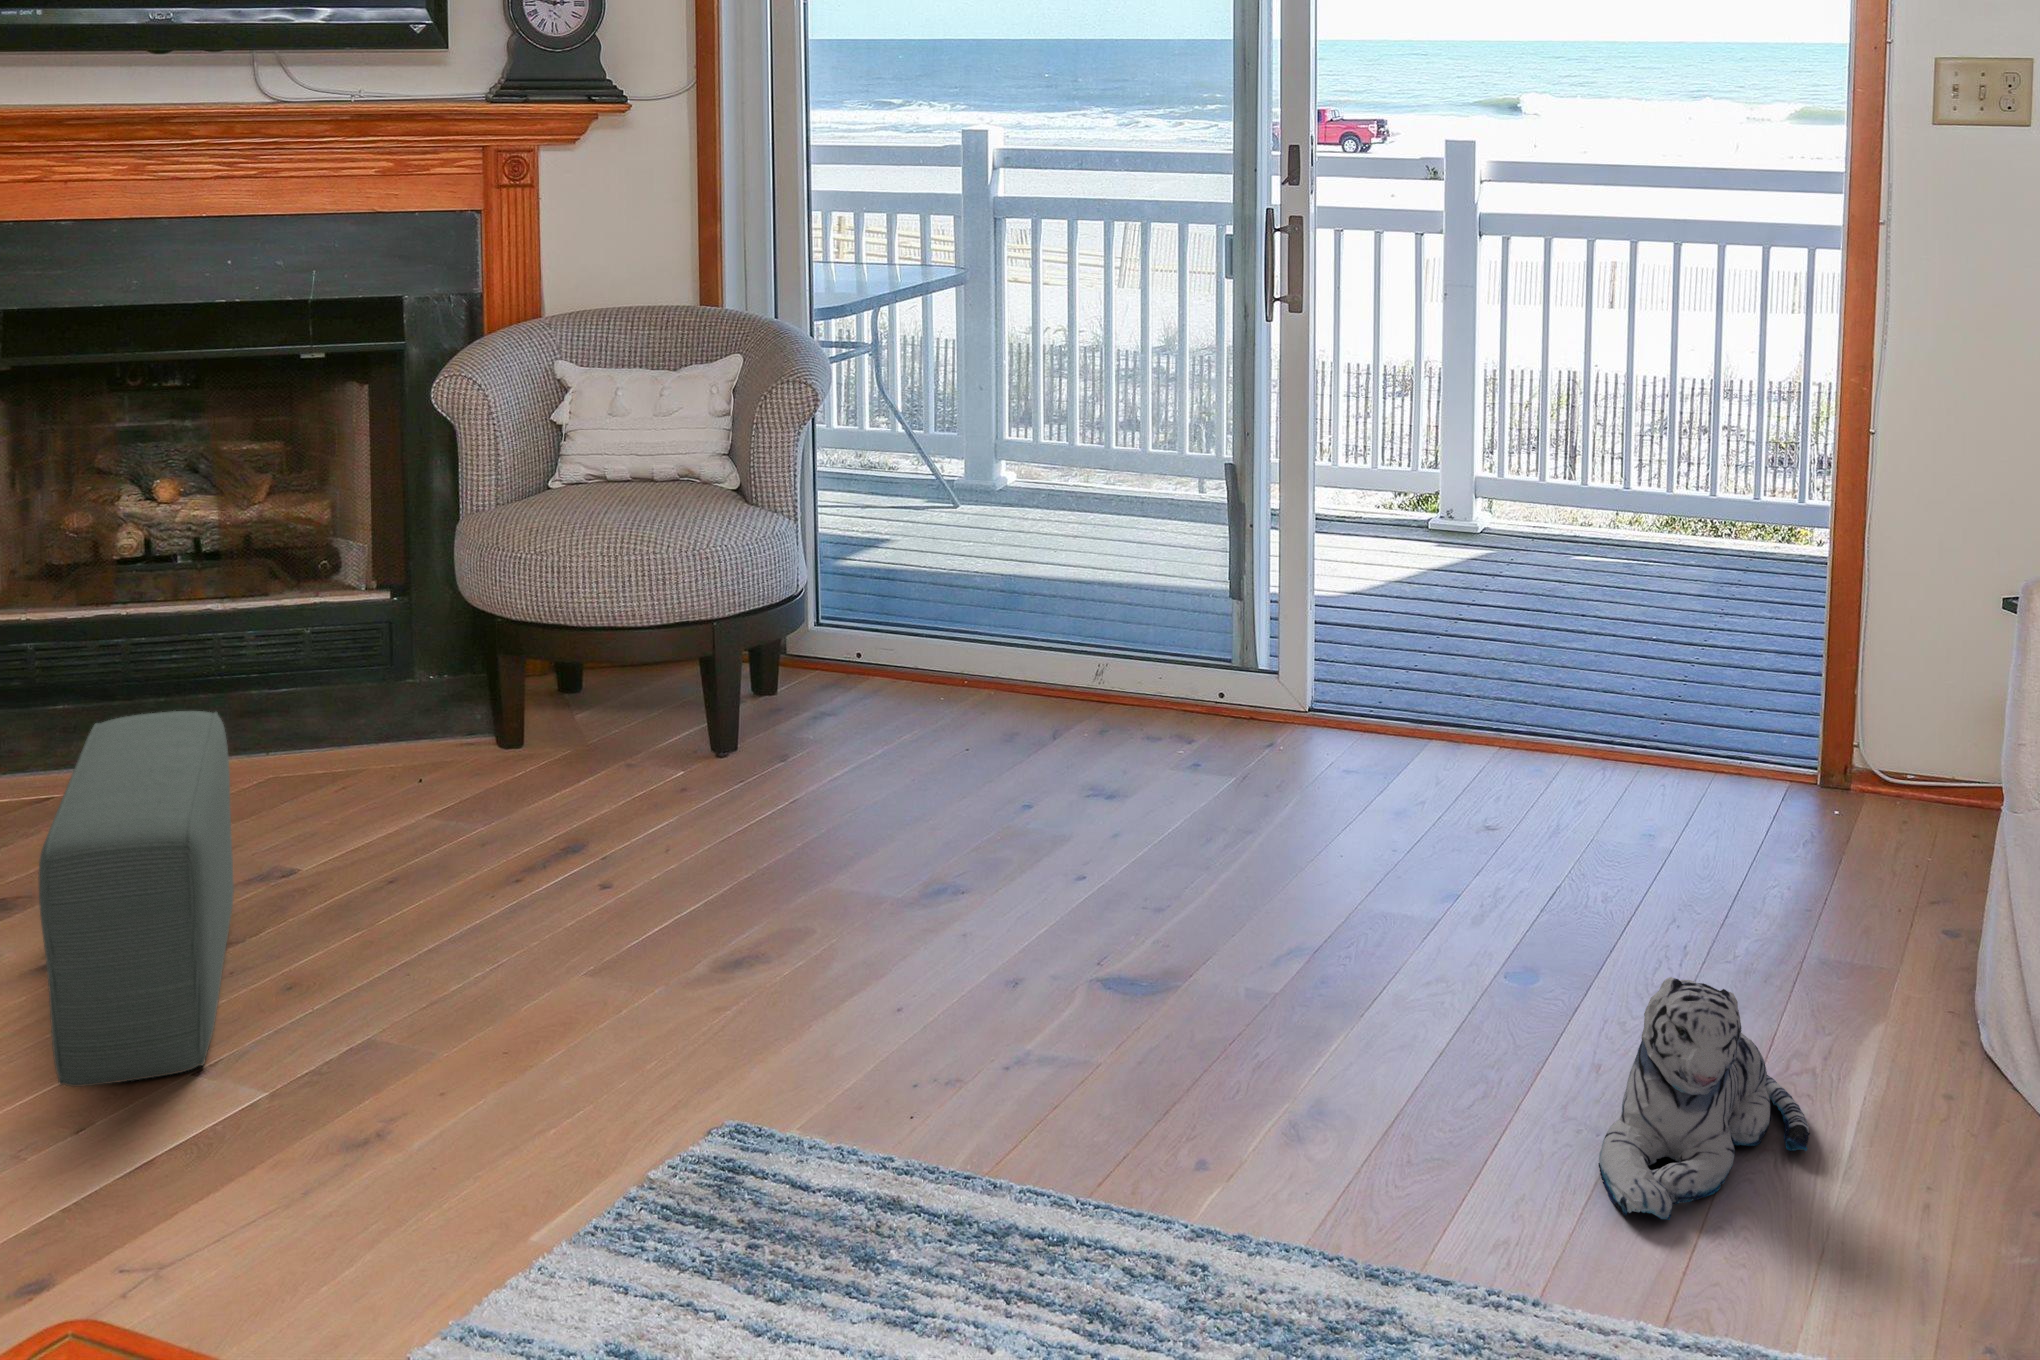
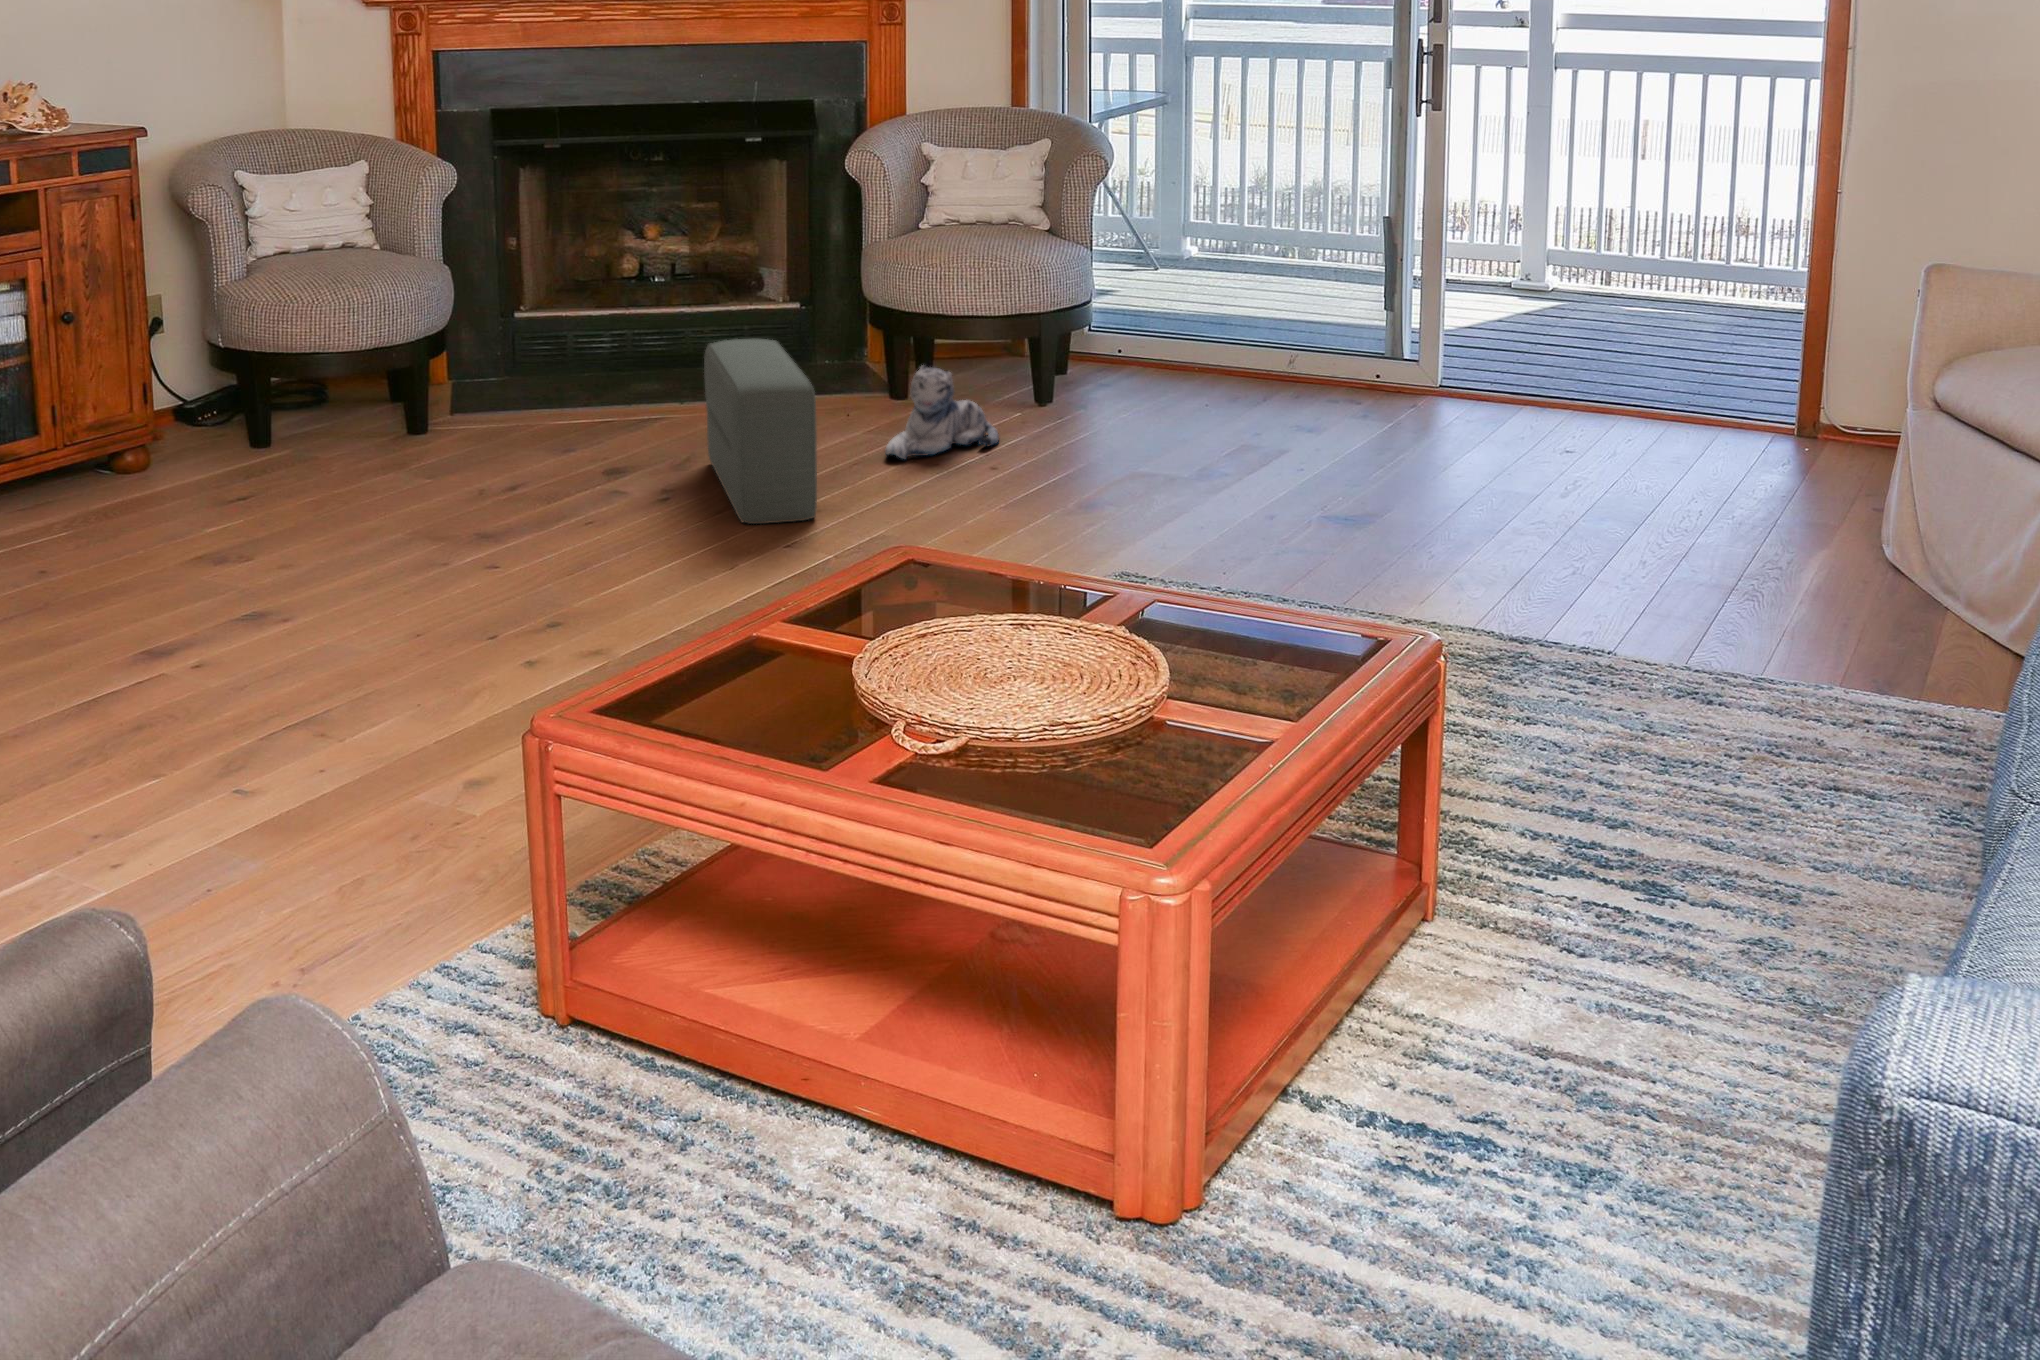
plush toy: present [1598,977,1810,1220] -> present [885,365,999,459]

